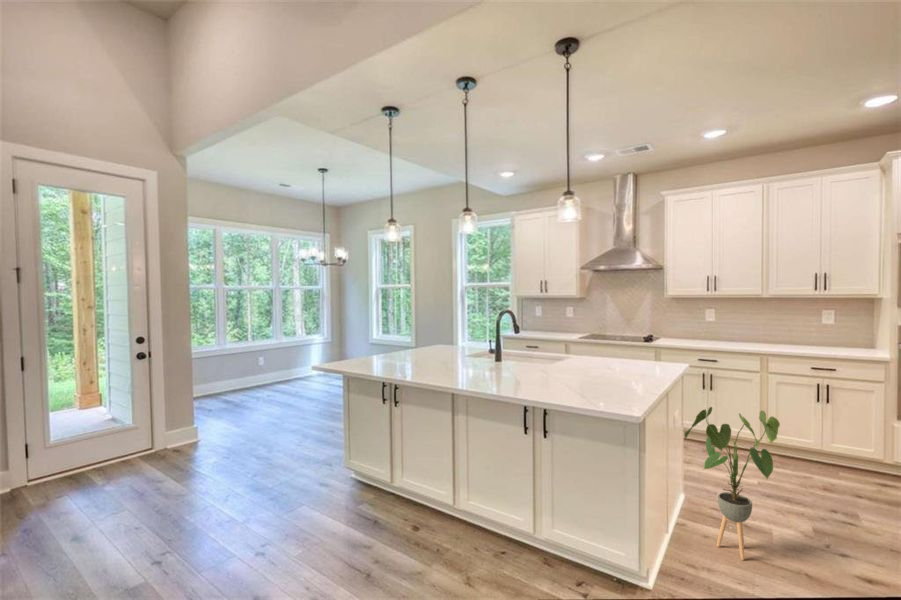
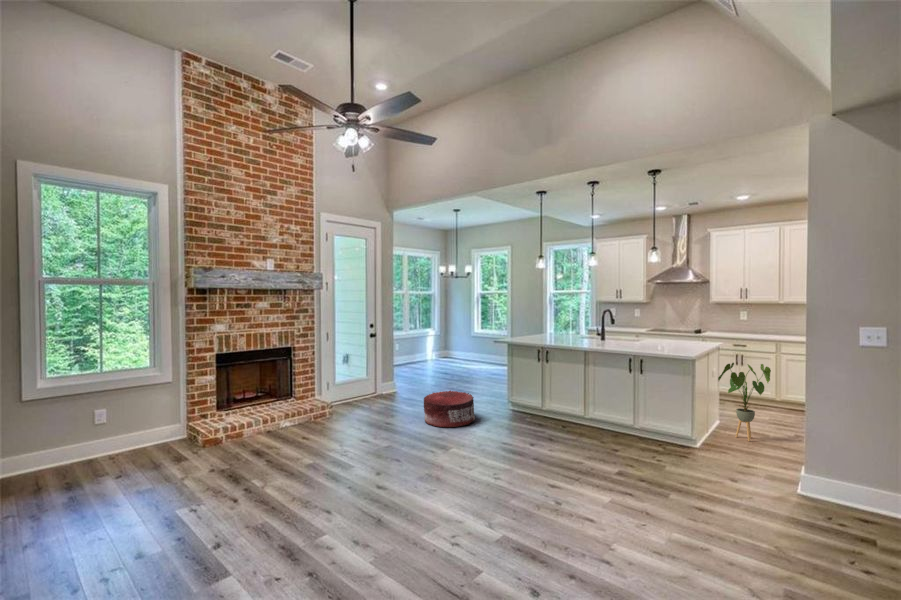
pouf: none [154,456,267,545] -> present [424,391,474,427]

